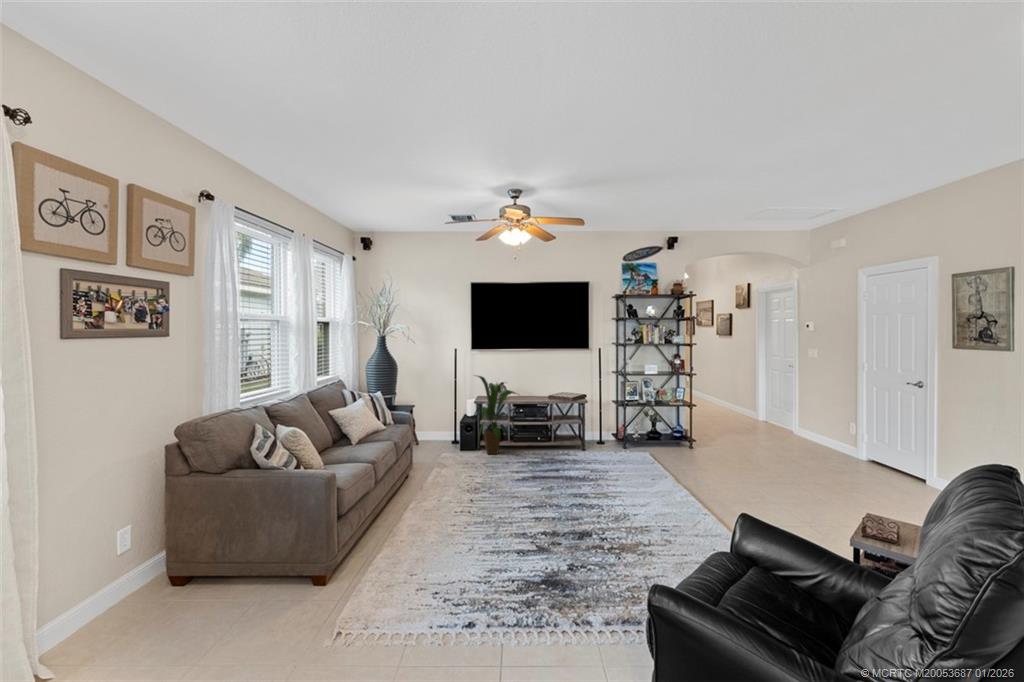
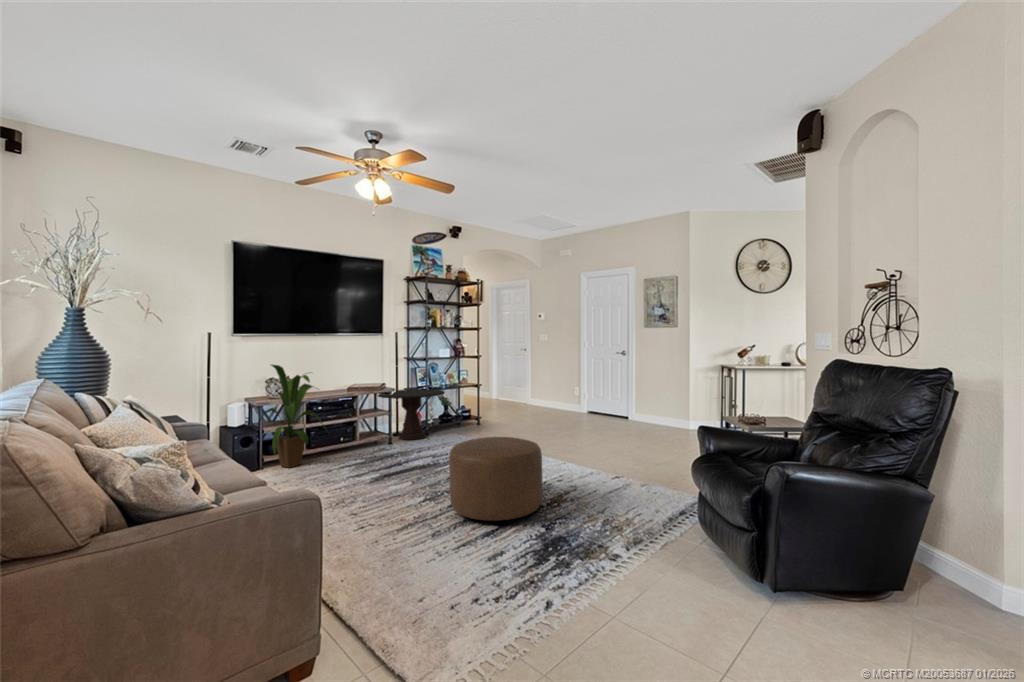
side table: none [576,401,640,450] -> present [378,389,445,440]
ottoman: none [523,464,611,549] -> present [449,437,543,521]

